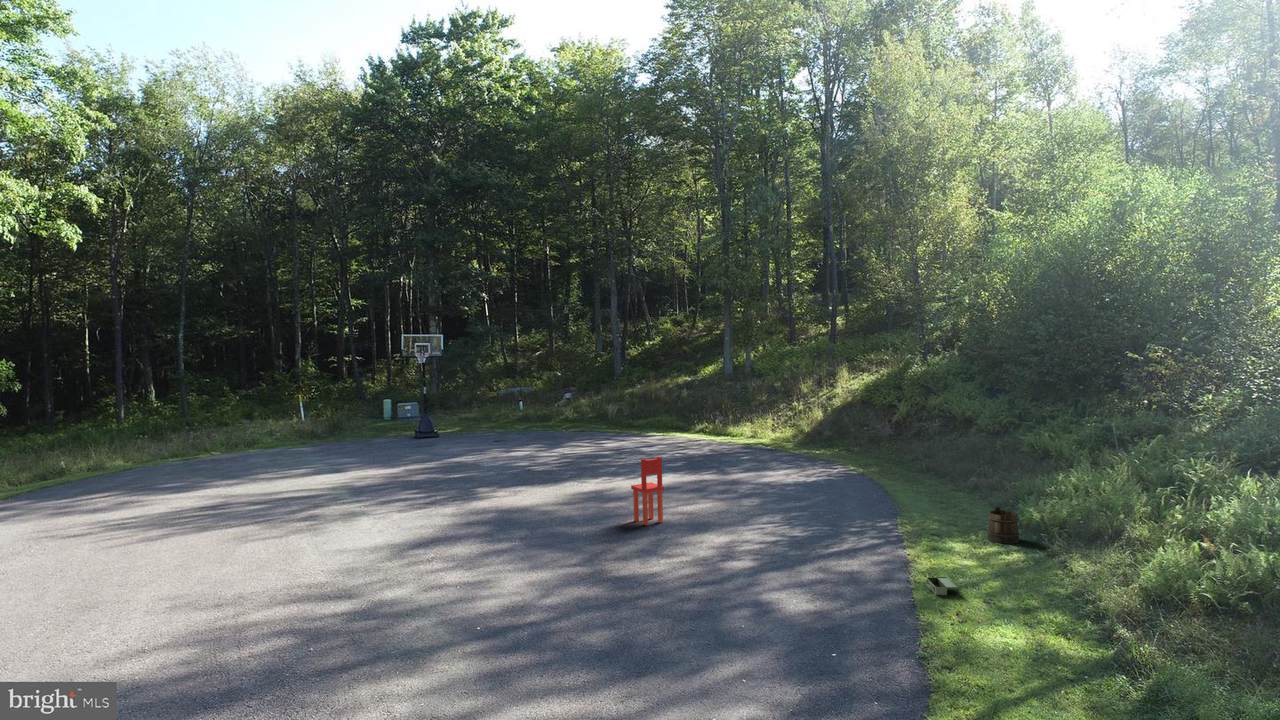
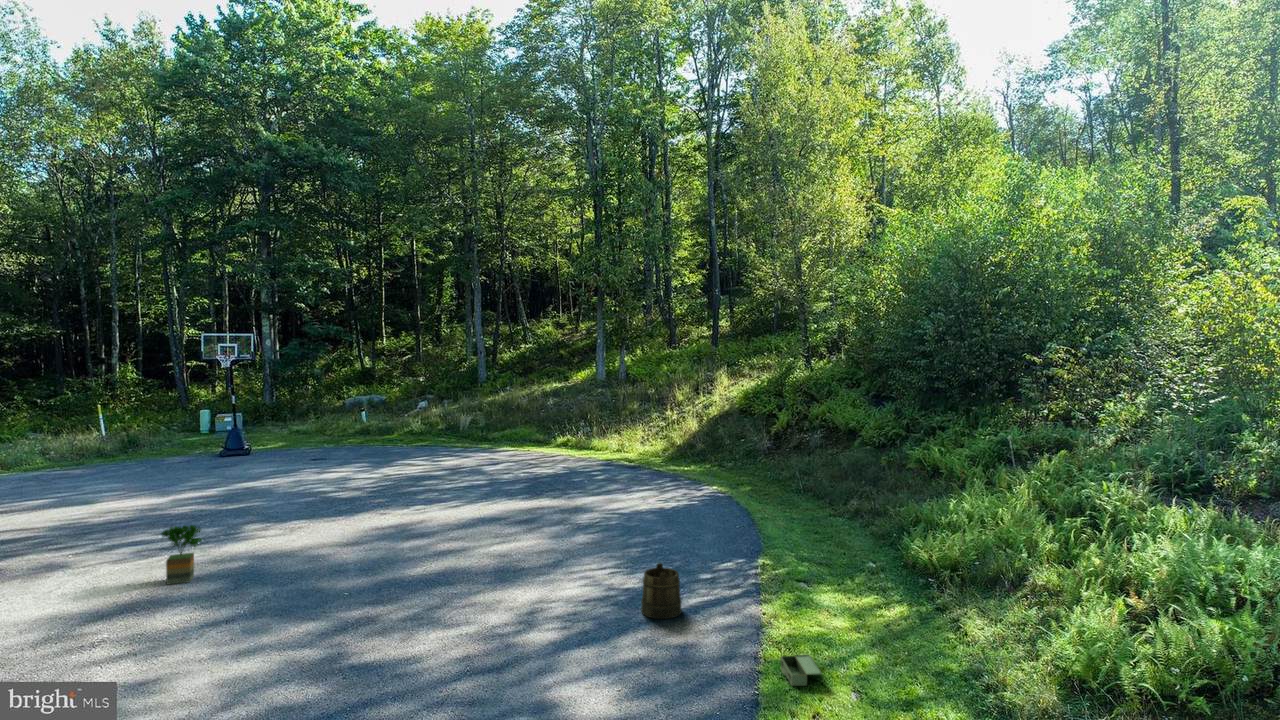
chair: present [631,456,664,525] -> none [414,480,457,574]
potted tree: none [461,487,489,528] -> present [162,525,202,585]
bucket: present [987,507,1019,544] -> present [641,563,682,619]

